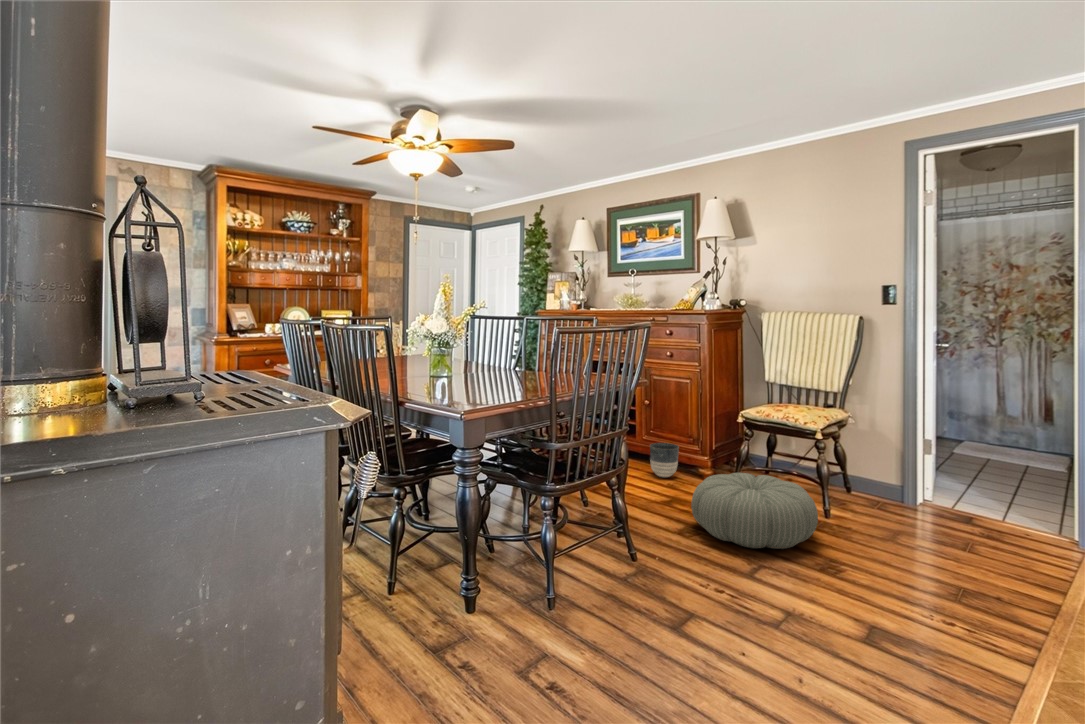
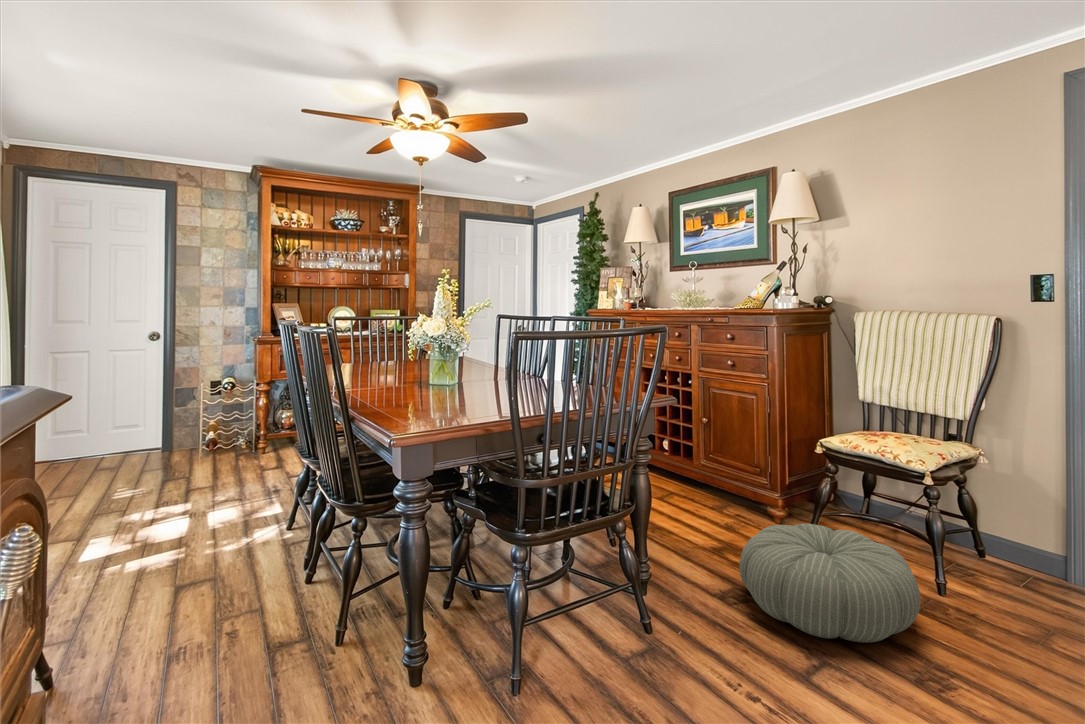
planter: present [650,443,679,477] -> none [705,472,742,515]

